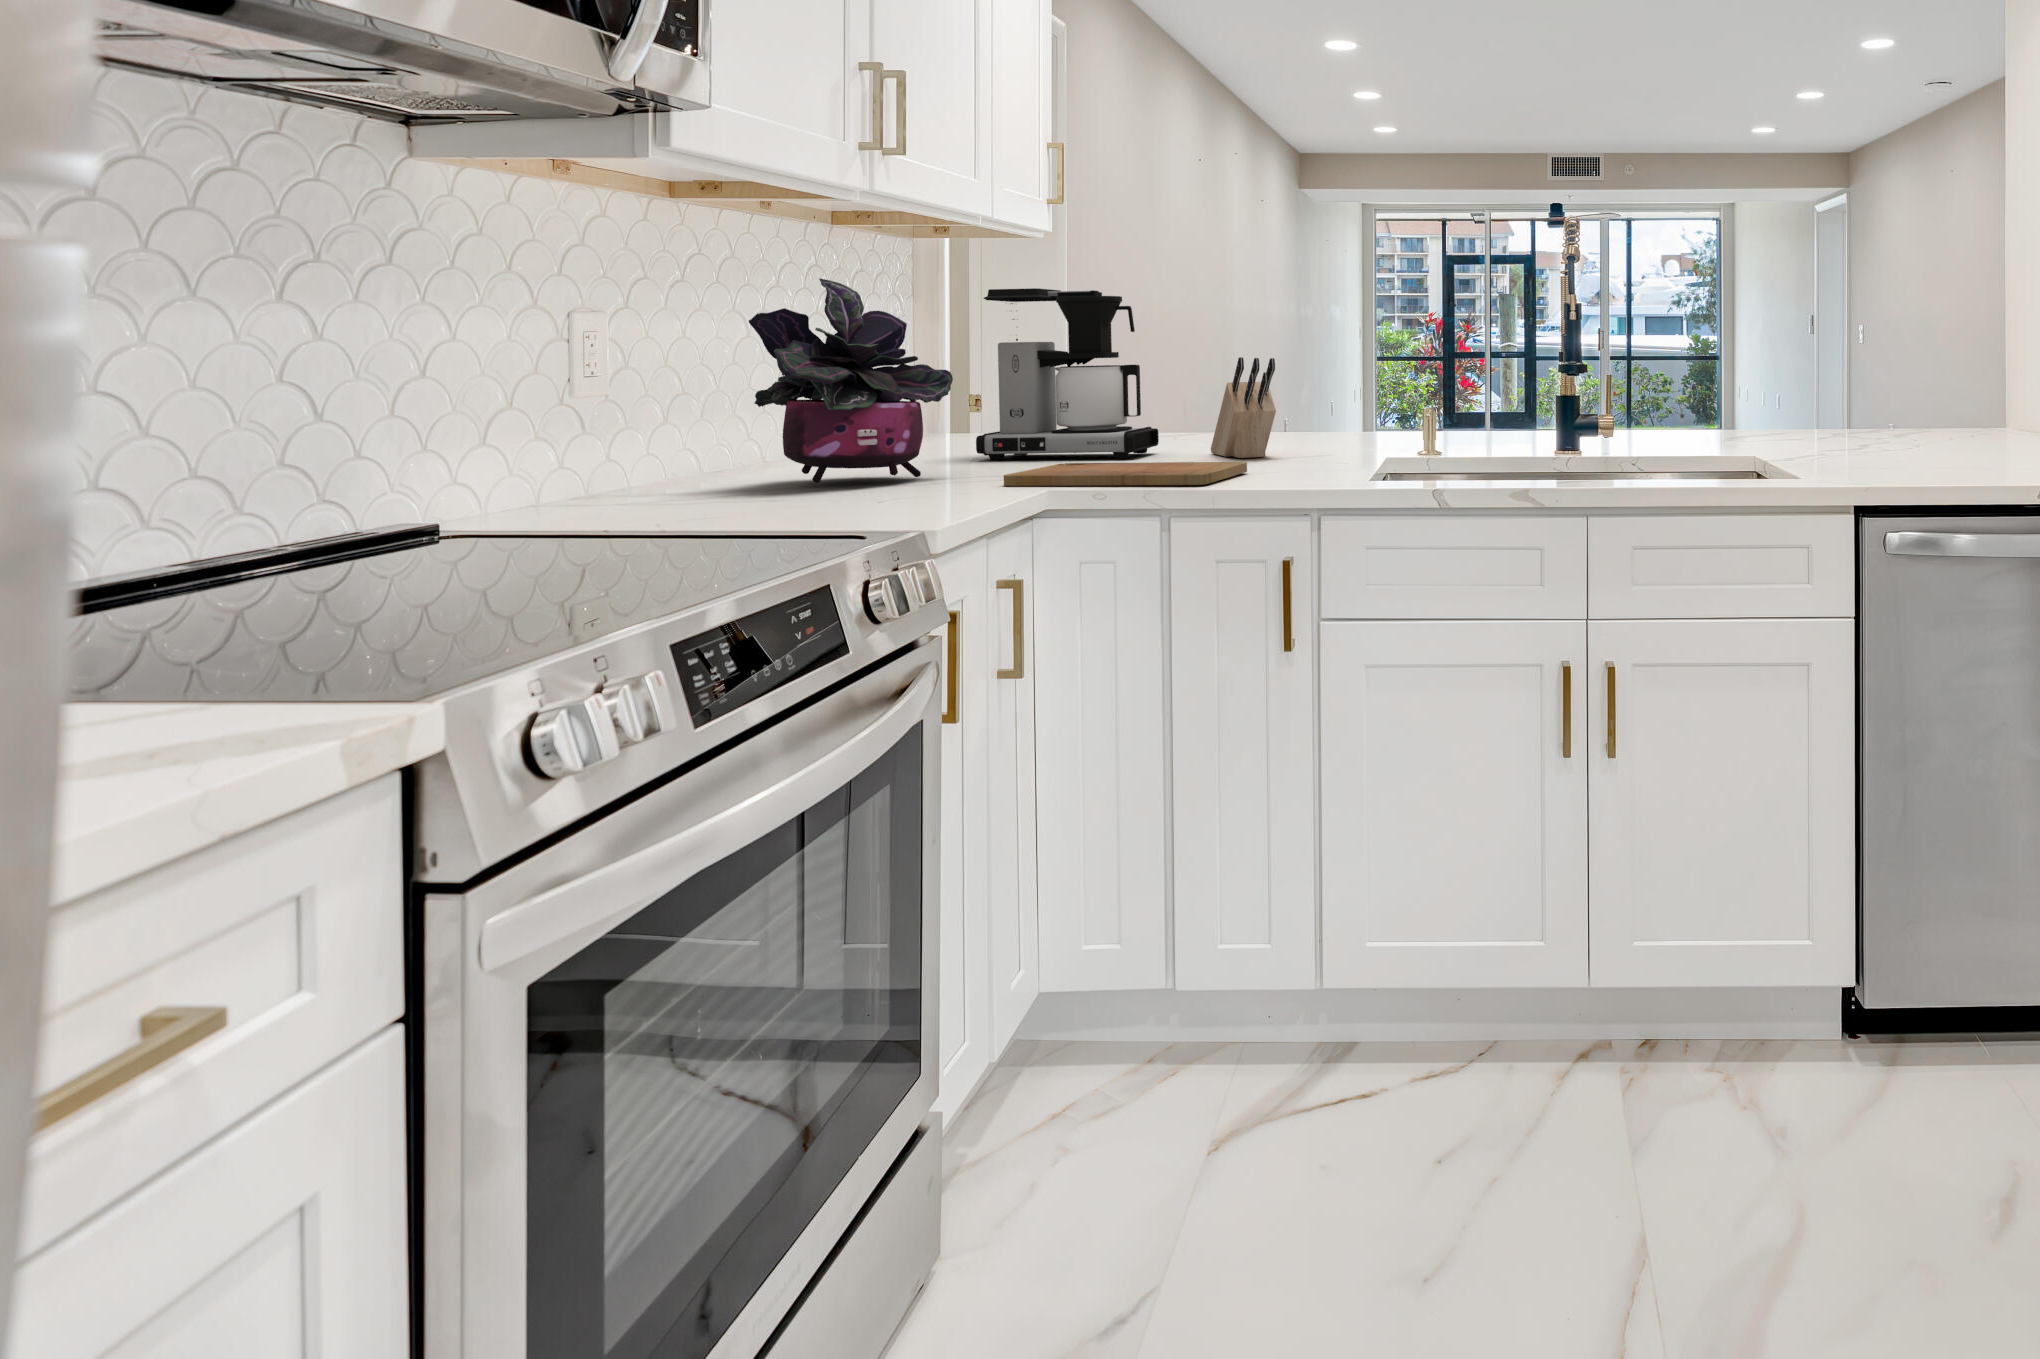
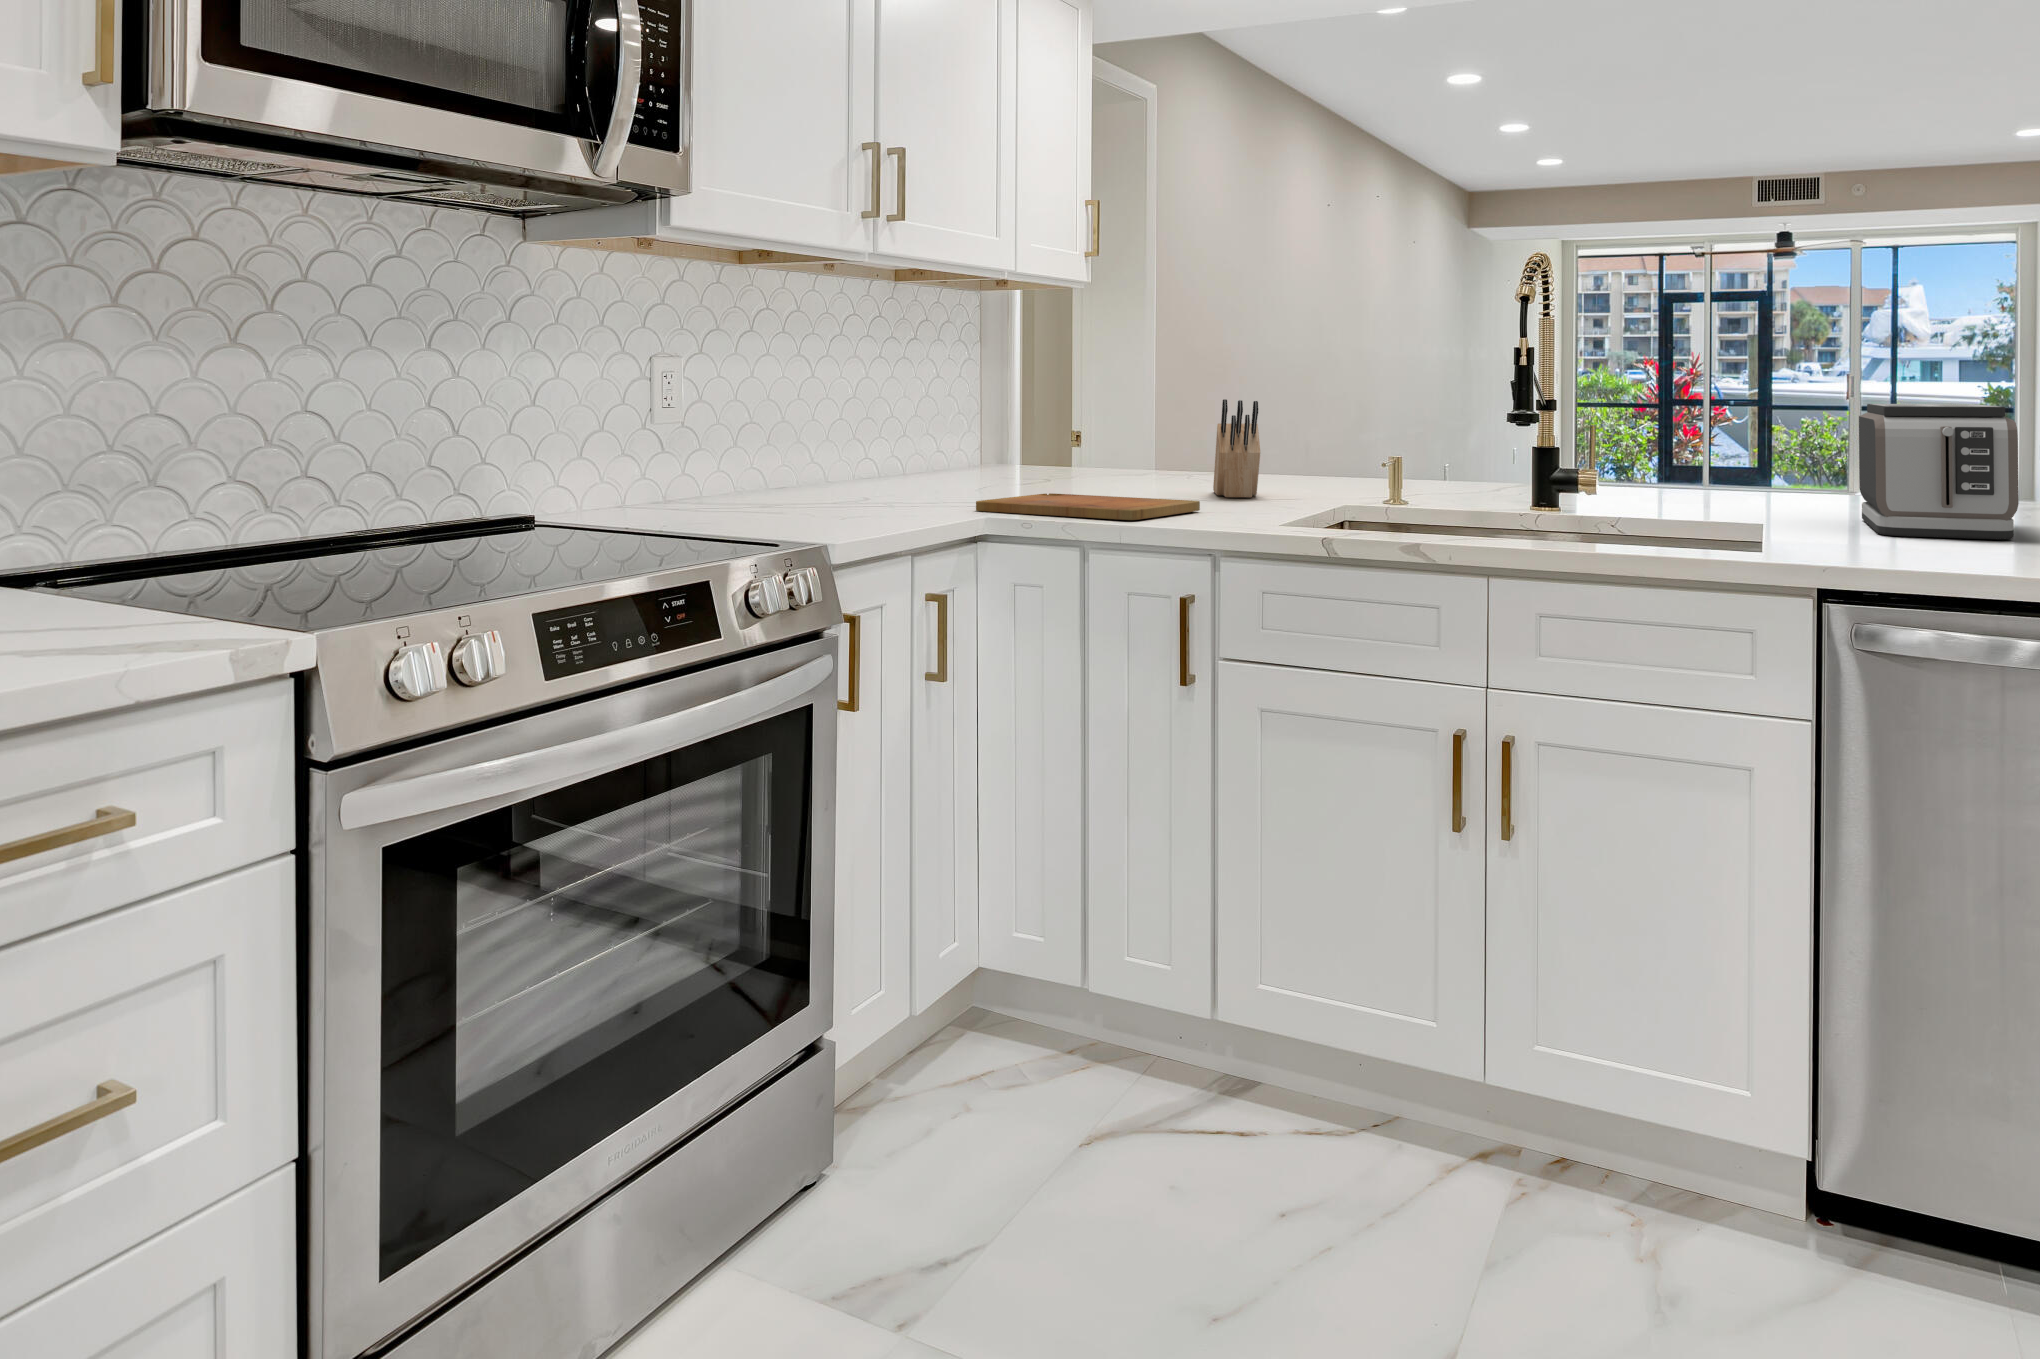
potted plant: present [749,279,953,483] -> none [794,324,958,499]
coffee maker: present [976,288,1159,460] -> none [1006,332,1169,492]
toaster: none [1803,347,1947,458] -> present [1859,404,2019,540]

